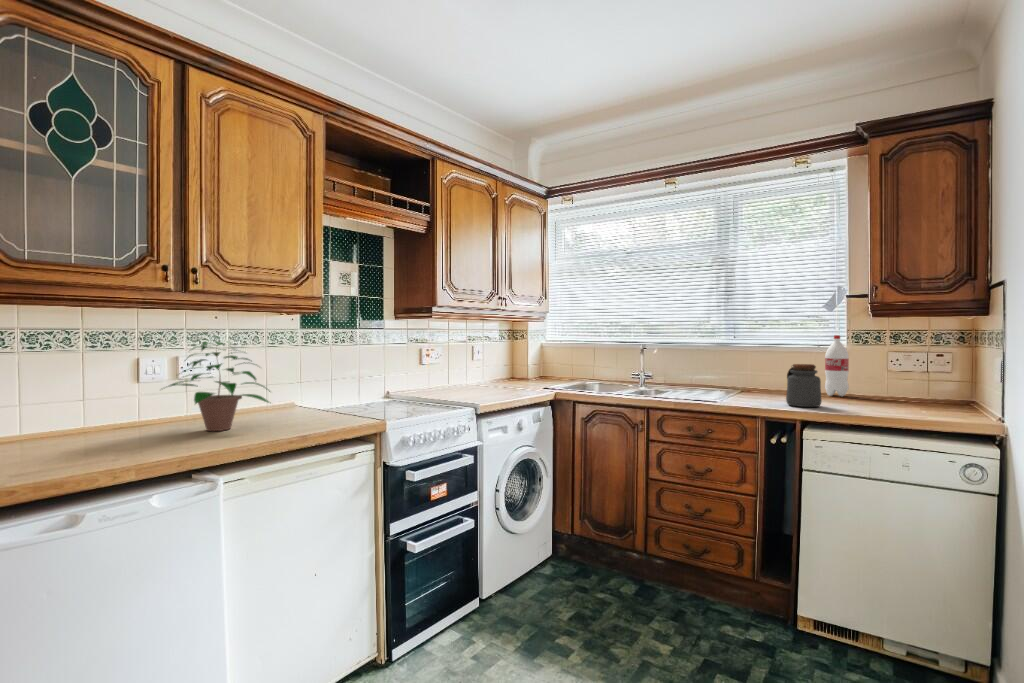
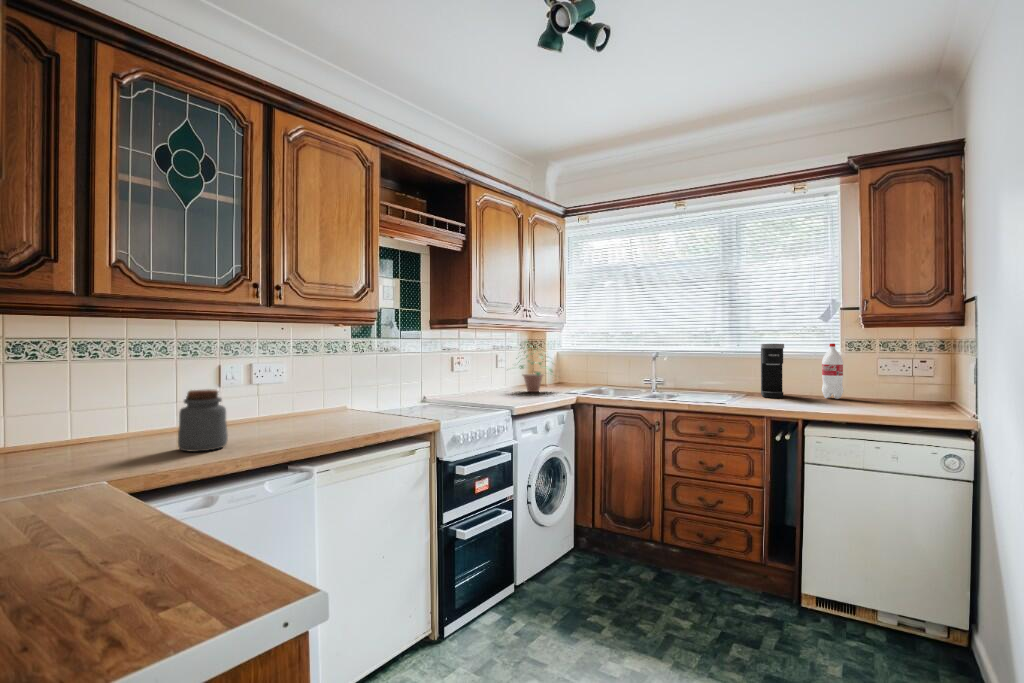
potted plant: present [168,335,270,431] -> present [518,341,552,392]
coffee maker: none [758,336,783,395] -> present [761,344,784,398]
jar: present [786,364,821,407] -> present [178,389,228,452]

